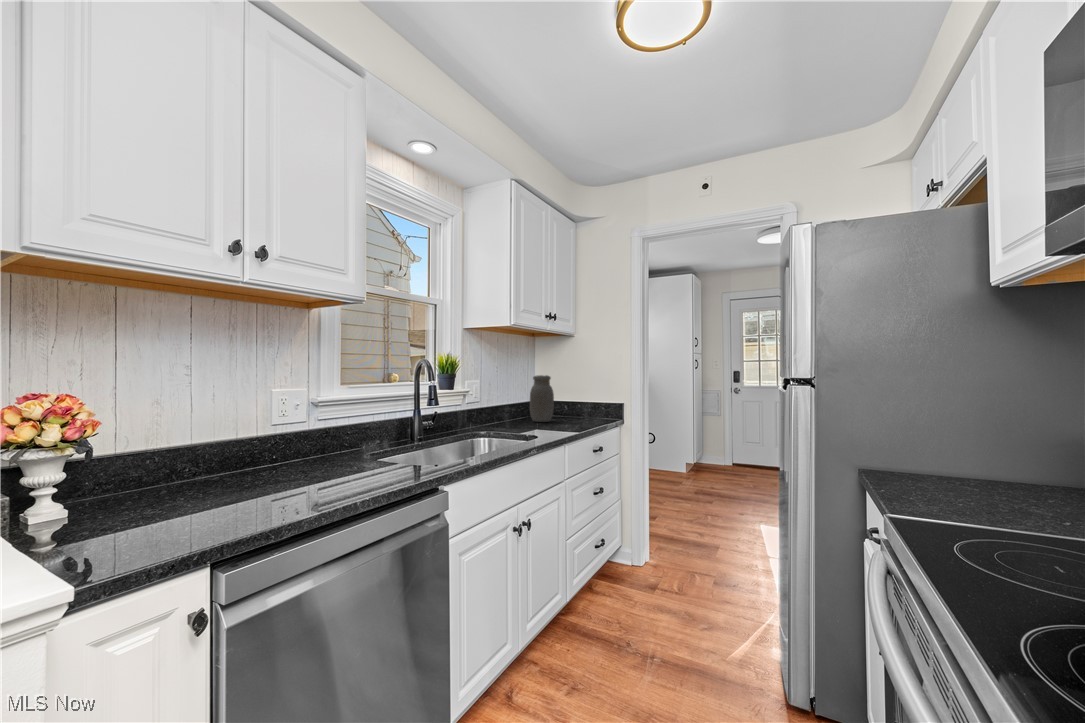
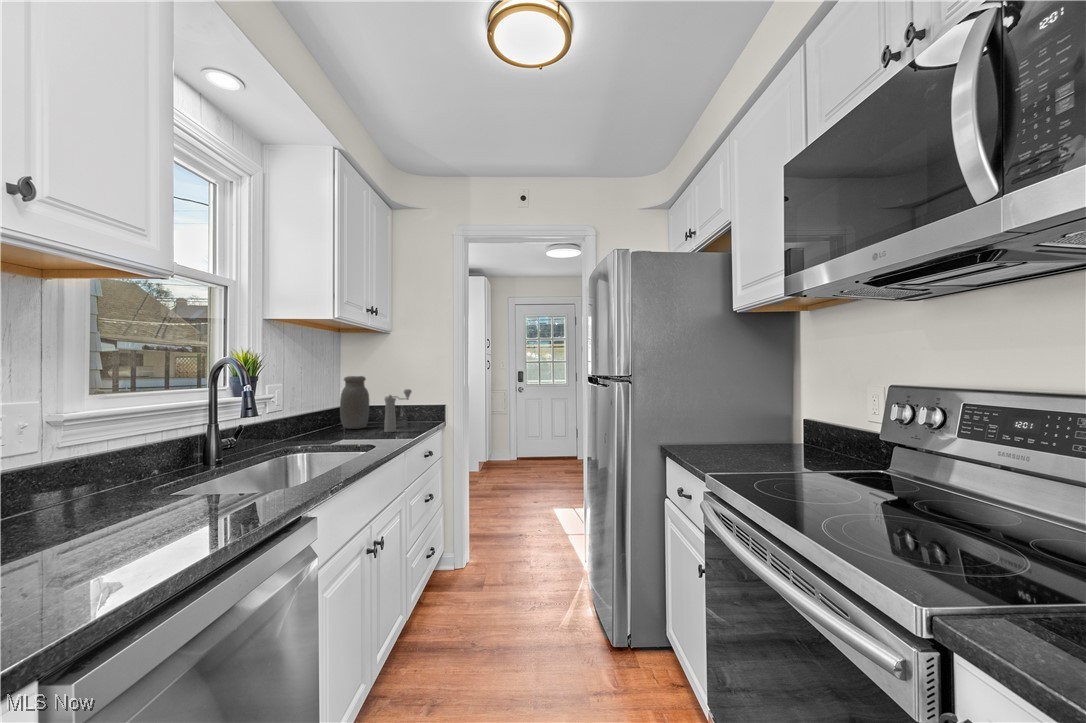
pepper mill: none [560,389,586,427] -> present [384,389,412,432]

